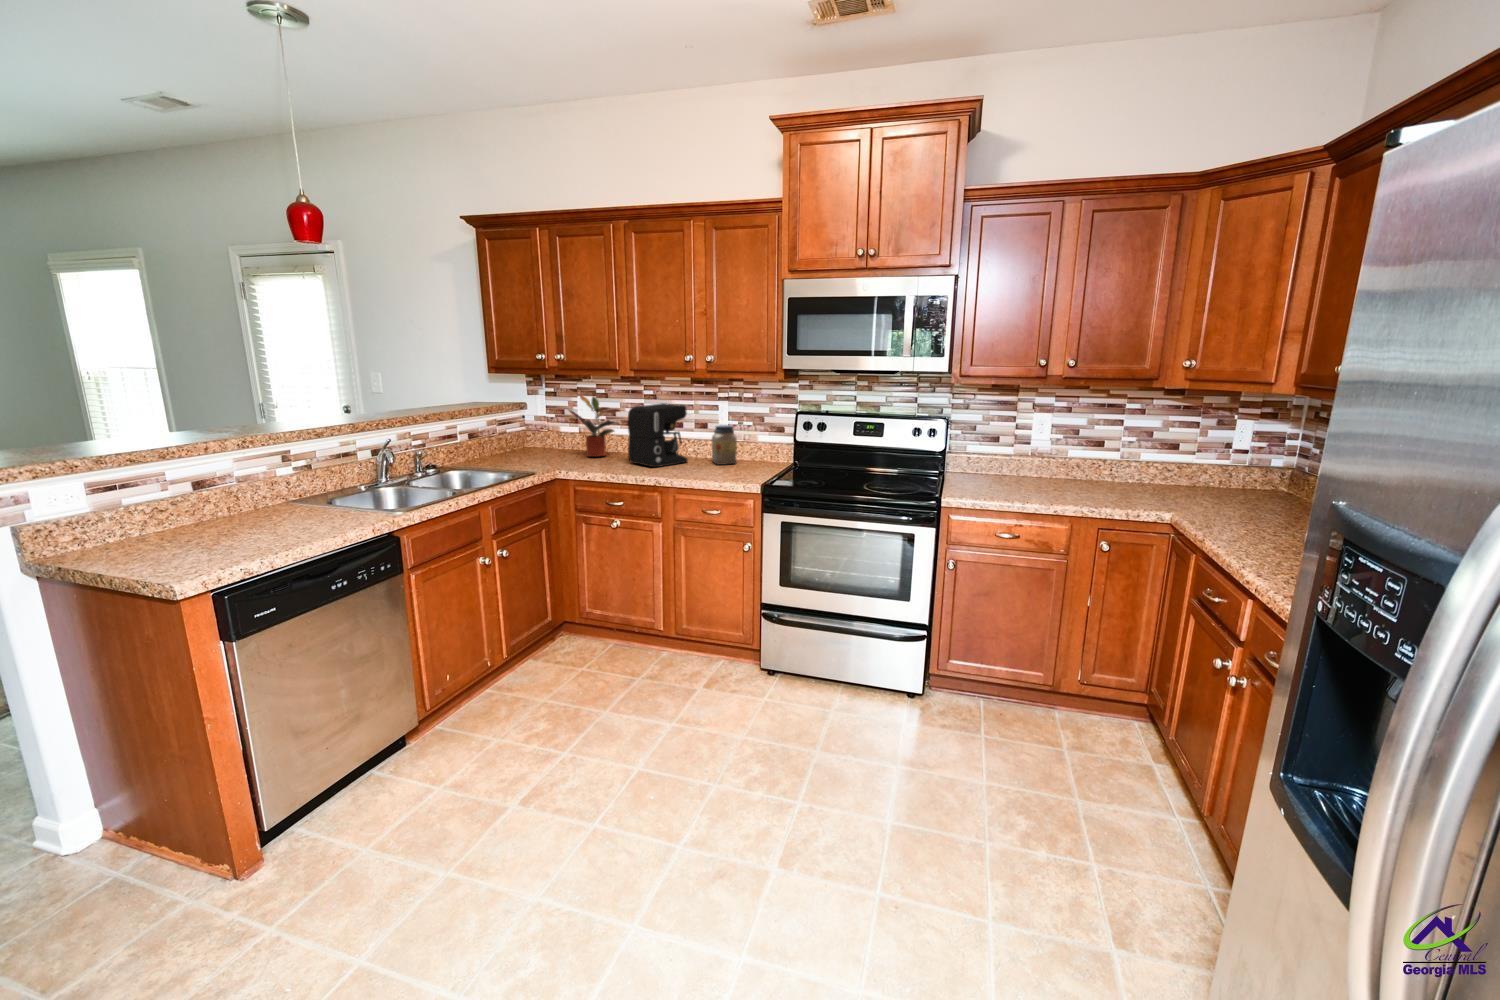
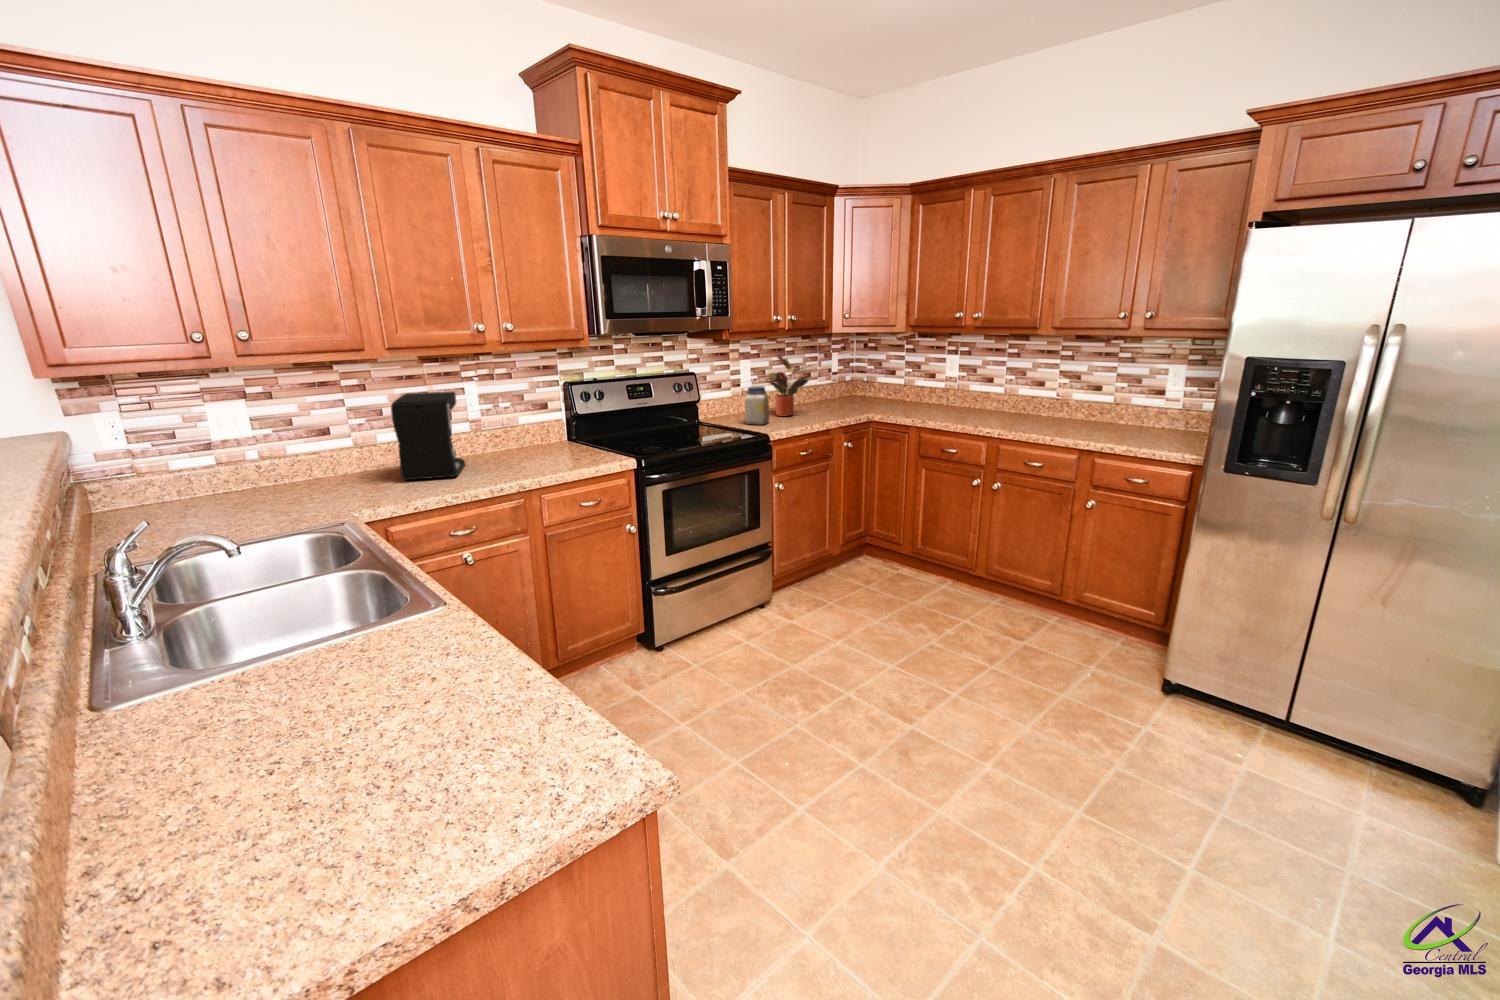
potted plant: present [569,394,620,457] -> present [768,355,810,417]
jar: present [712,425,737,465] -> present [745,386,769,425]

